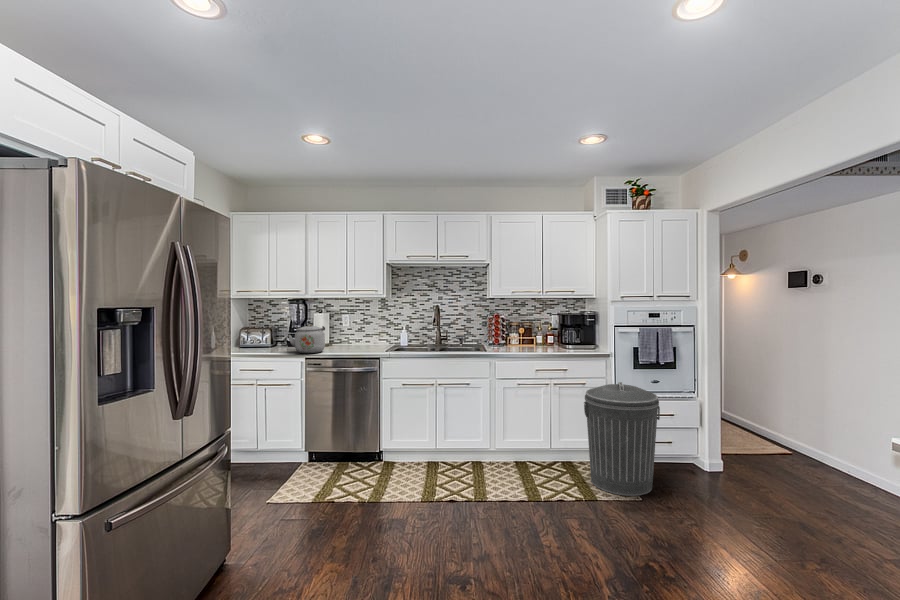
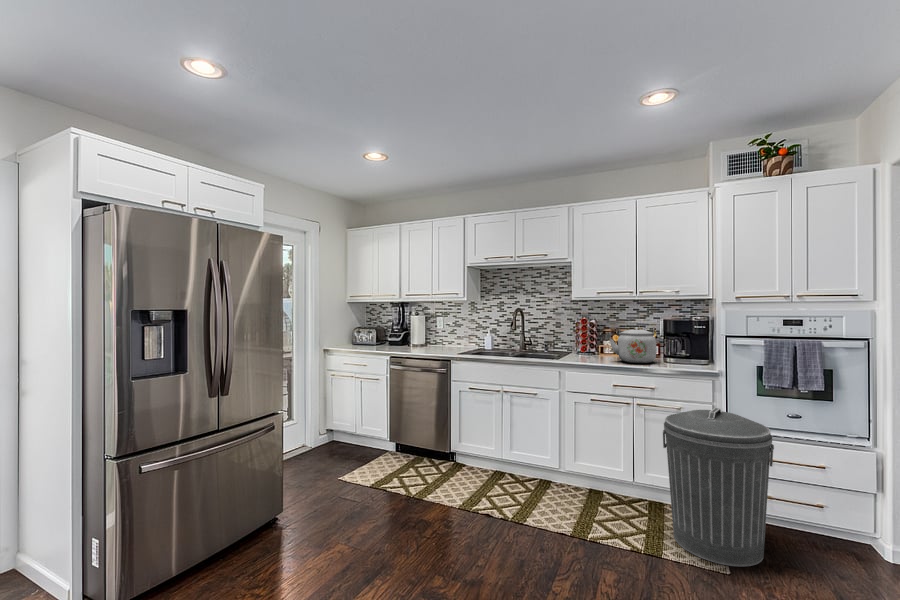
kettle: present [288,324,325,353] -> present [610,327,656,363]

